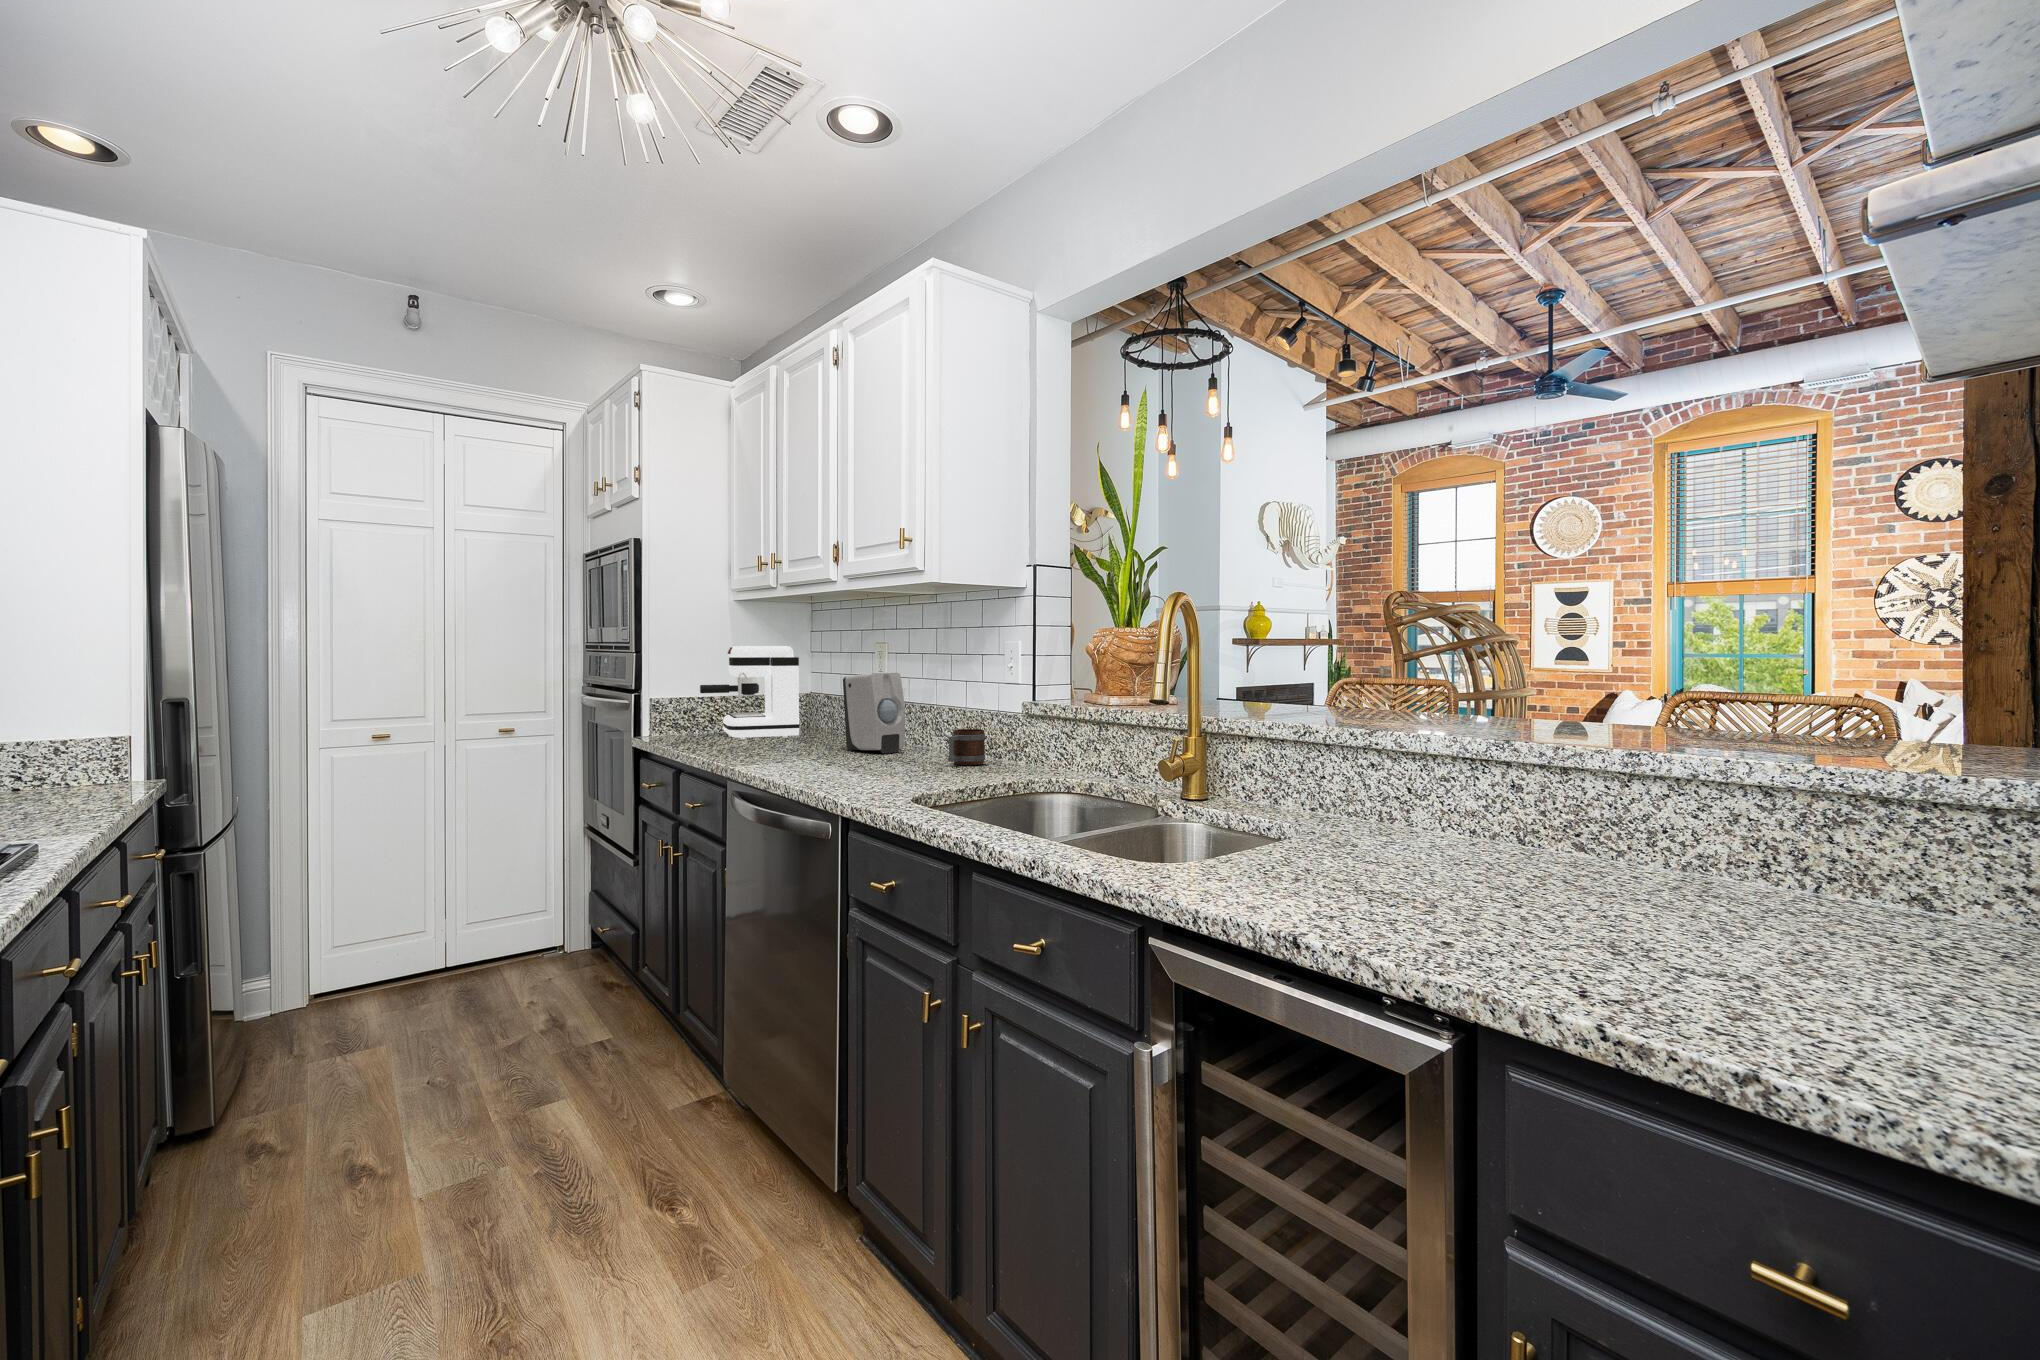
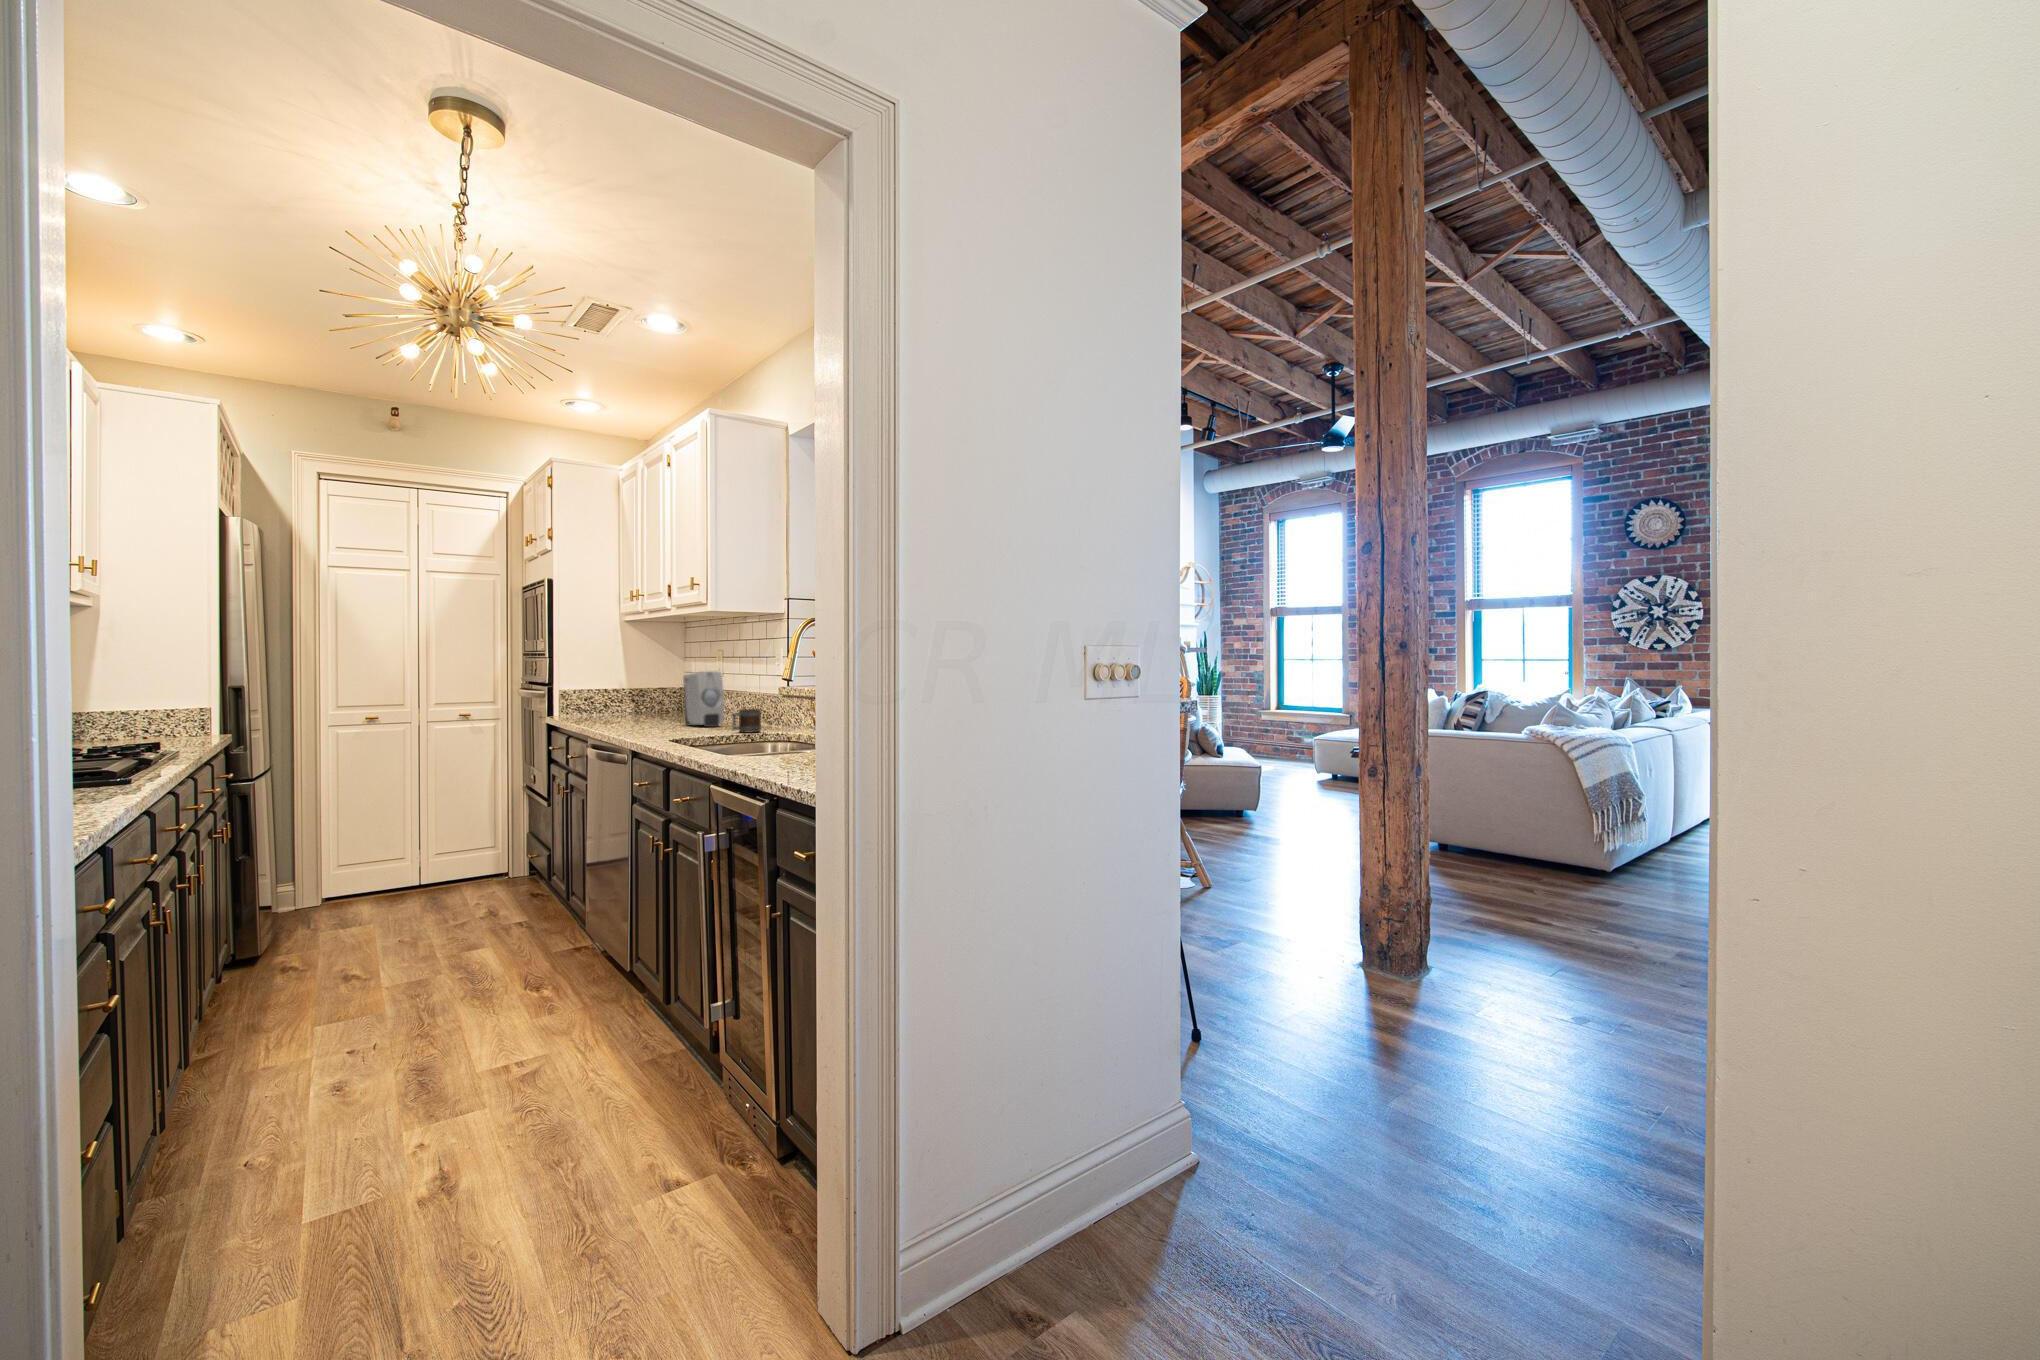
coffee maker: present [700,646,799,740] -> none [599,653,668,720]

